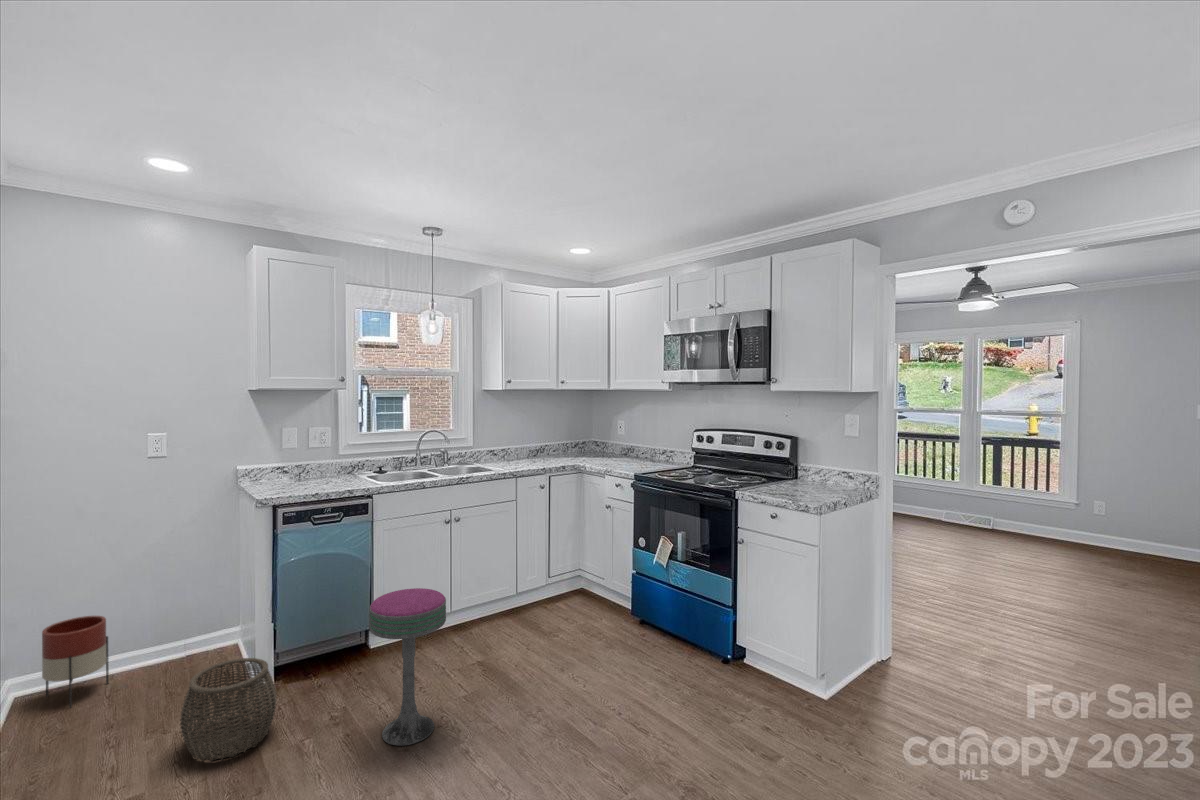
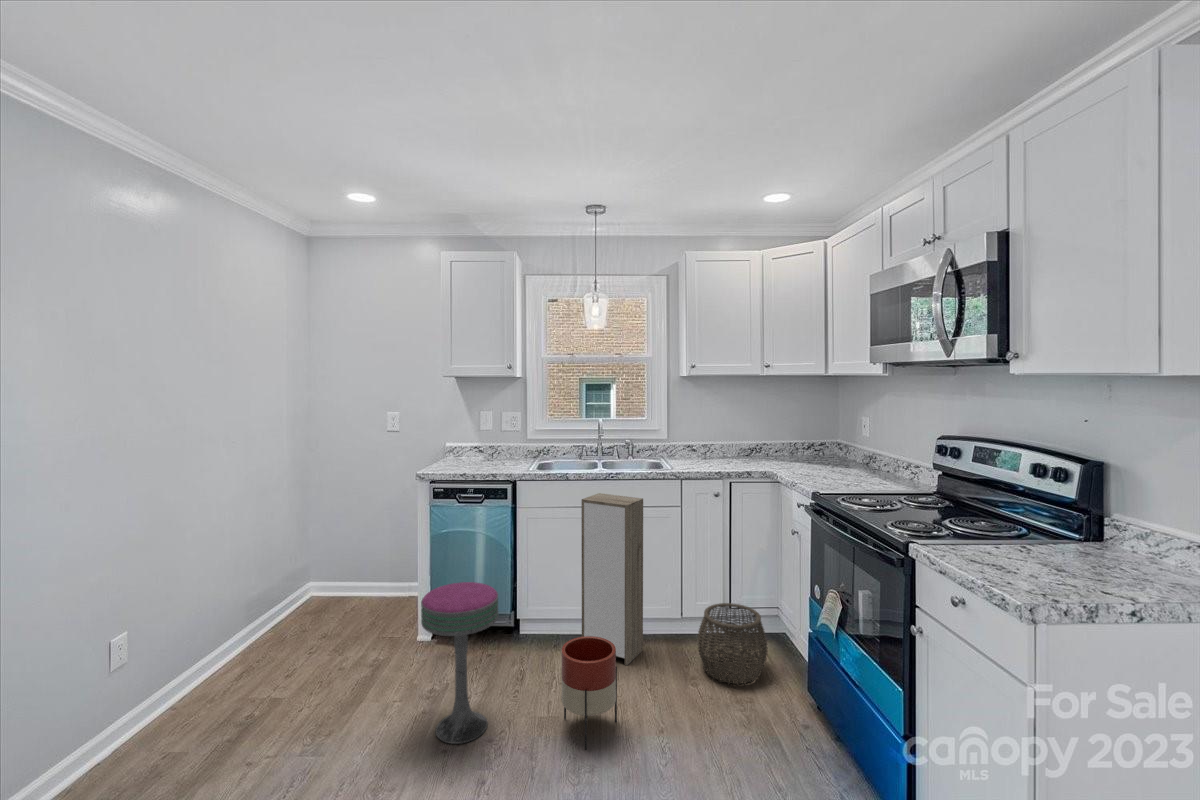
storage cabinet: none [451,496,501,646] -> present [582,493,643,665]
planter: present [42,616,109,708] -> present [561,636,617,750]
woven basket: present [180,658,277,761] -> present [697,603,767,684]

